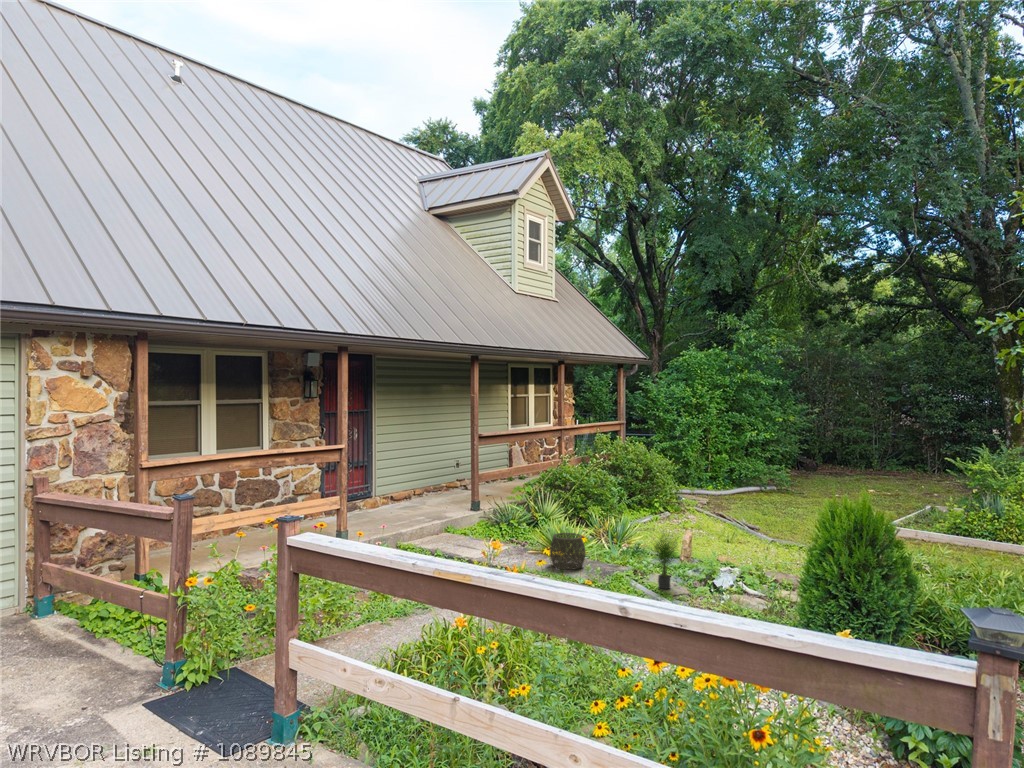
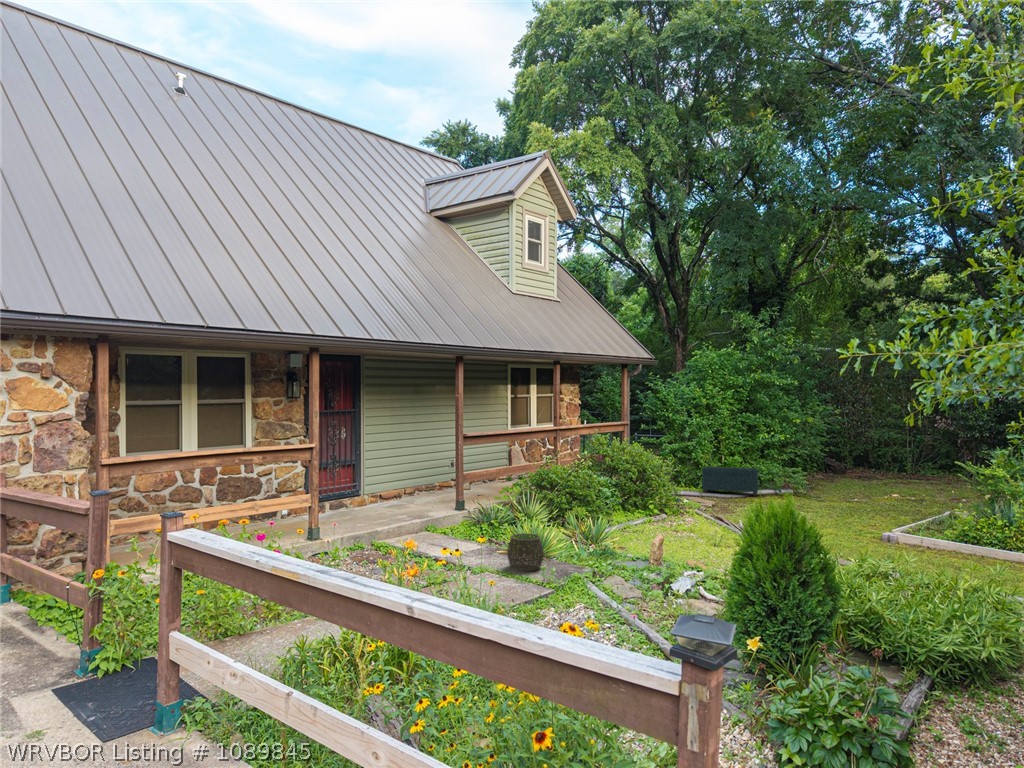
bench: none [694,464,748,492] -> present [702,467,758,496]
potted plant: present [651,534,677,589] -> none [593,530,631,592]

